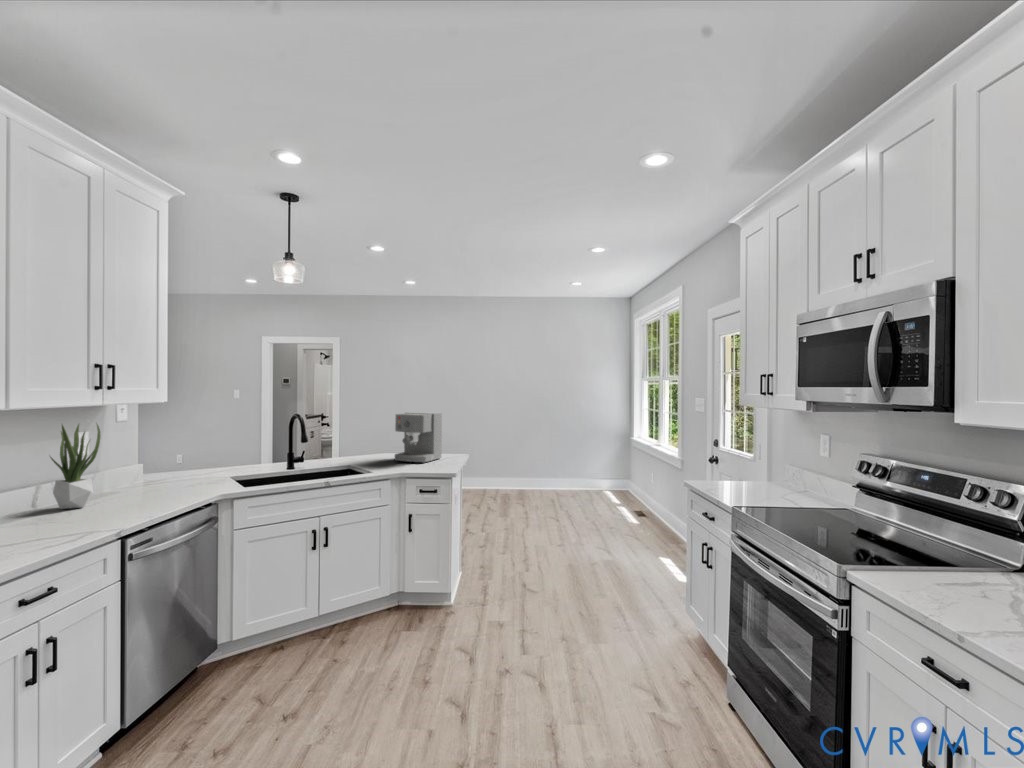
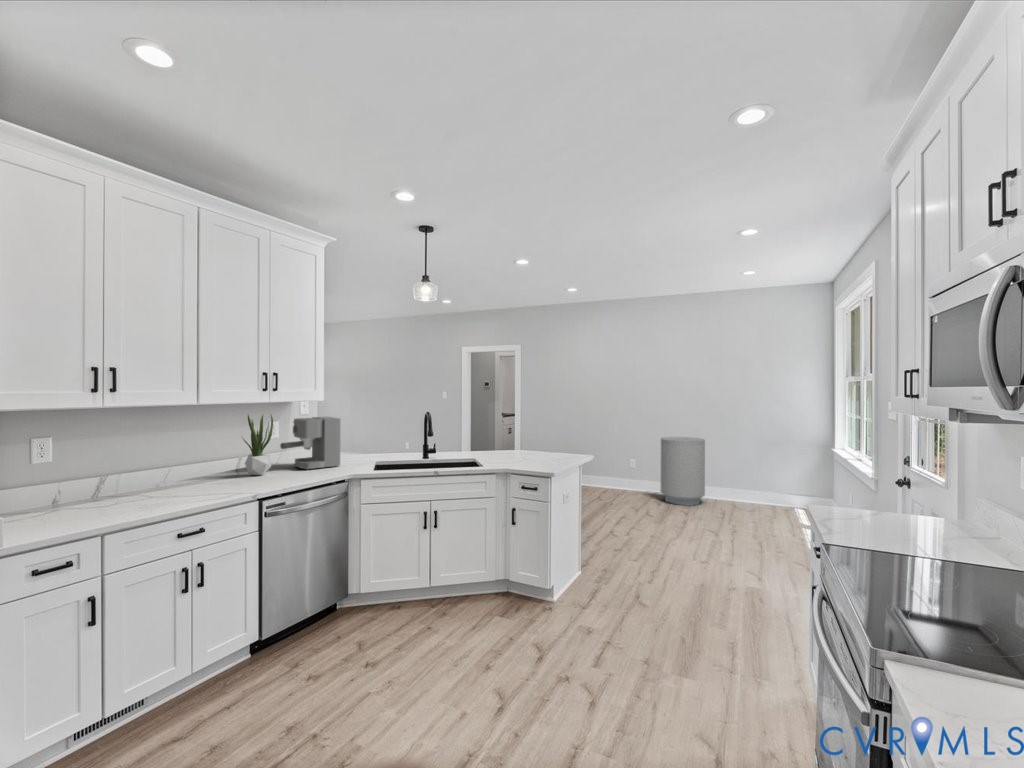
coffee maker: present [395,412,442,463] -> present [280,417,341,470]
trash can: none [493,433,532,497] -> present [661,437,705,505]

